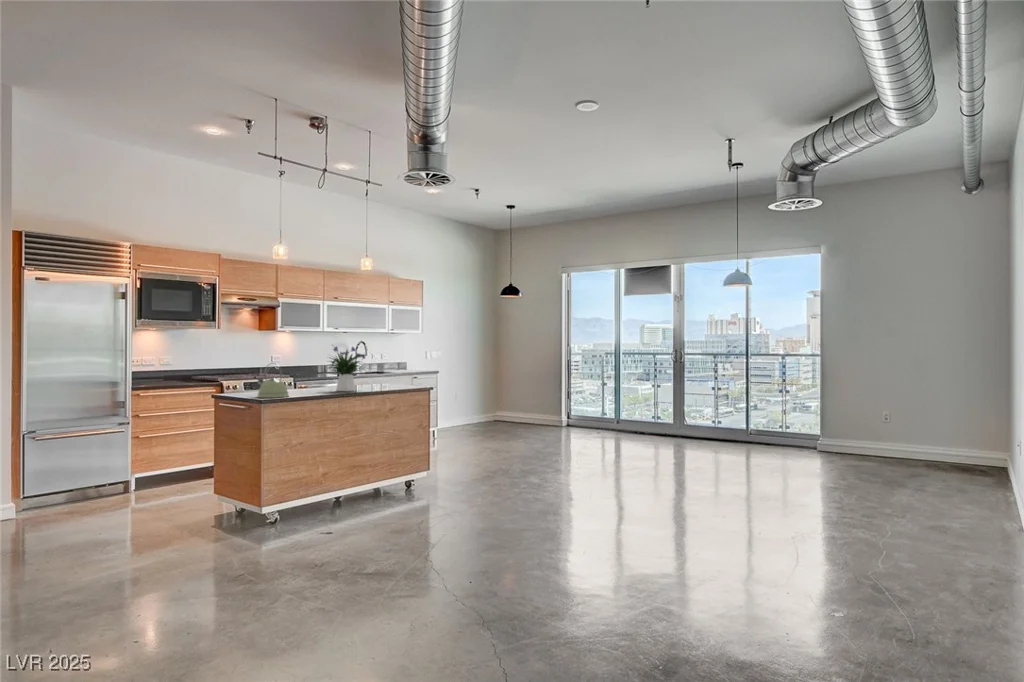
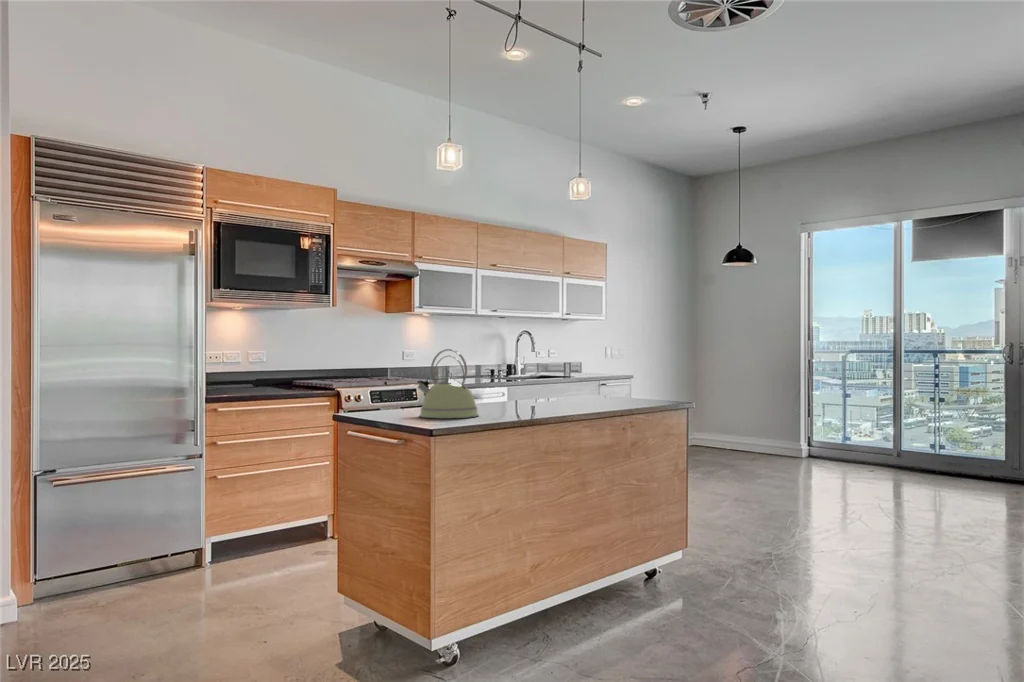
flower arrangement: present [329,347,365,391] -> none [515,318,600,406]

